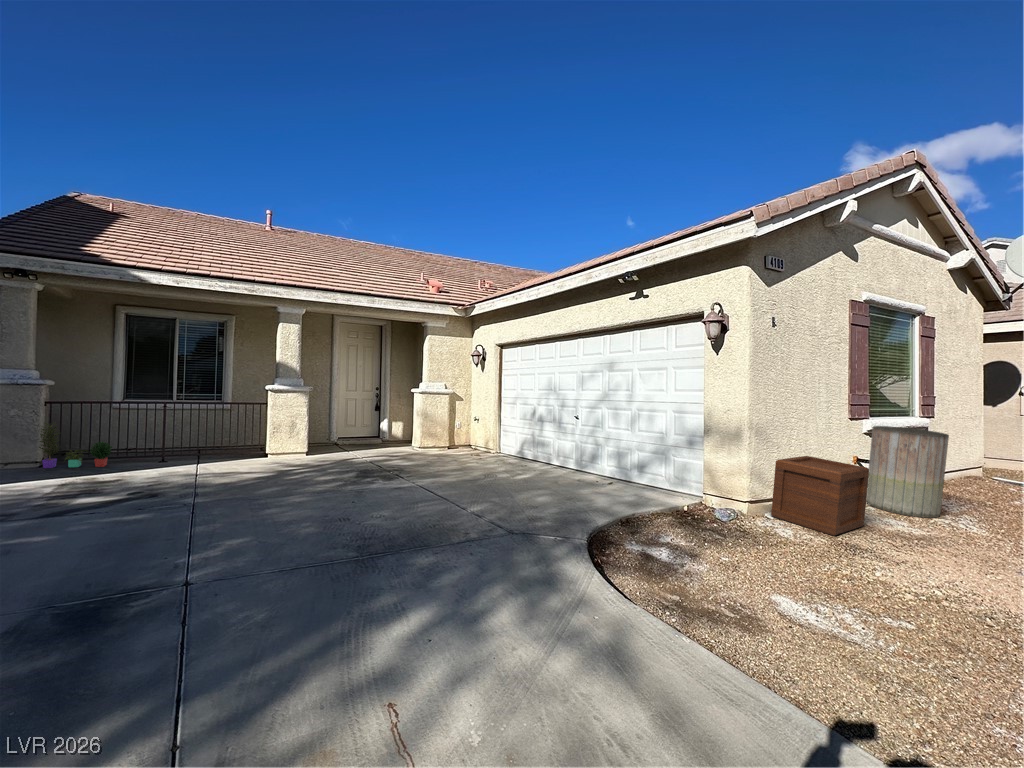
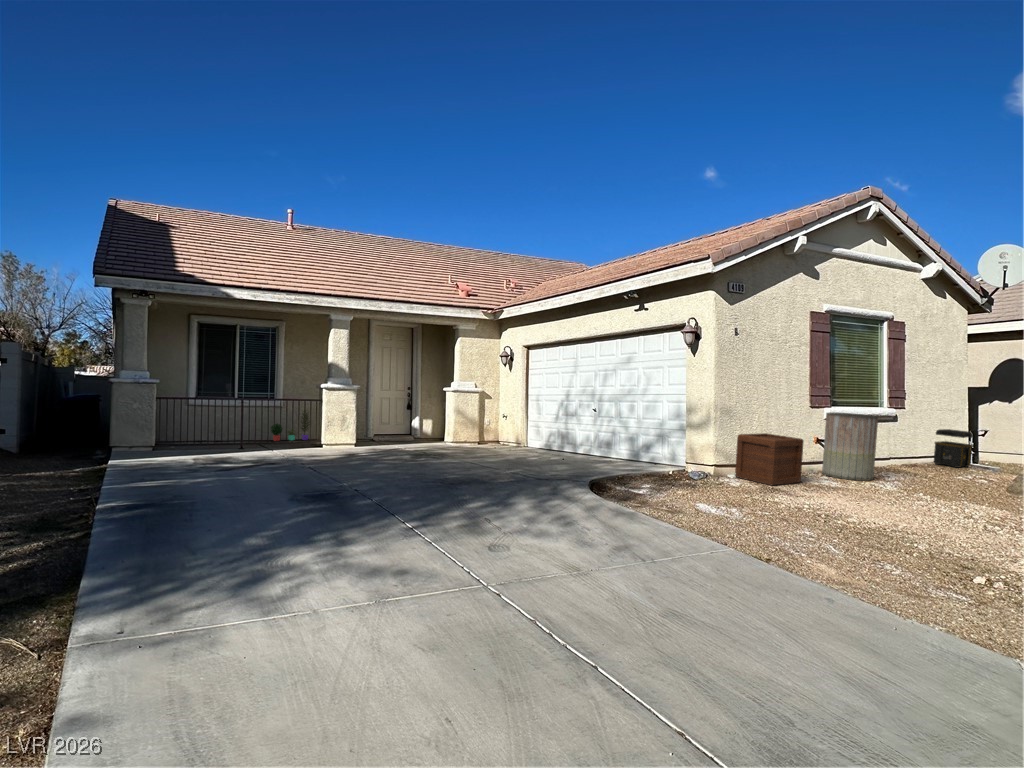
potted plant: present [39,422,112,468] -> present [271,411,310,441]
toolbox: none [962,440,1012,486] -> present [934,429,973,468]

